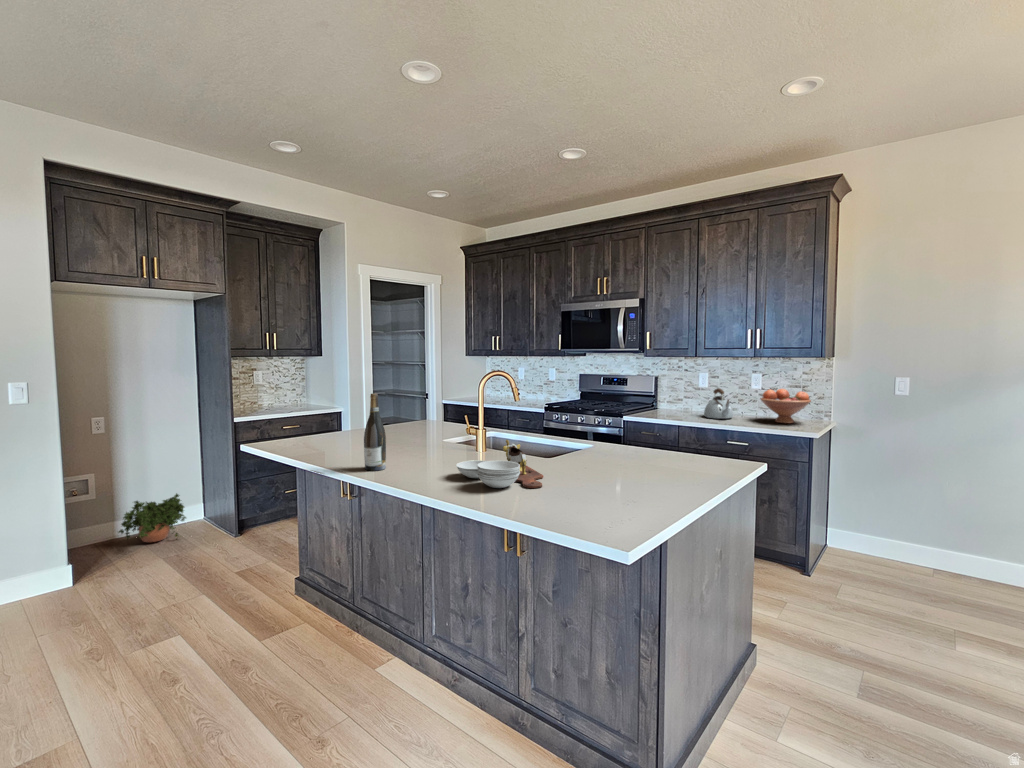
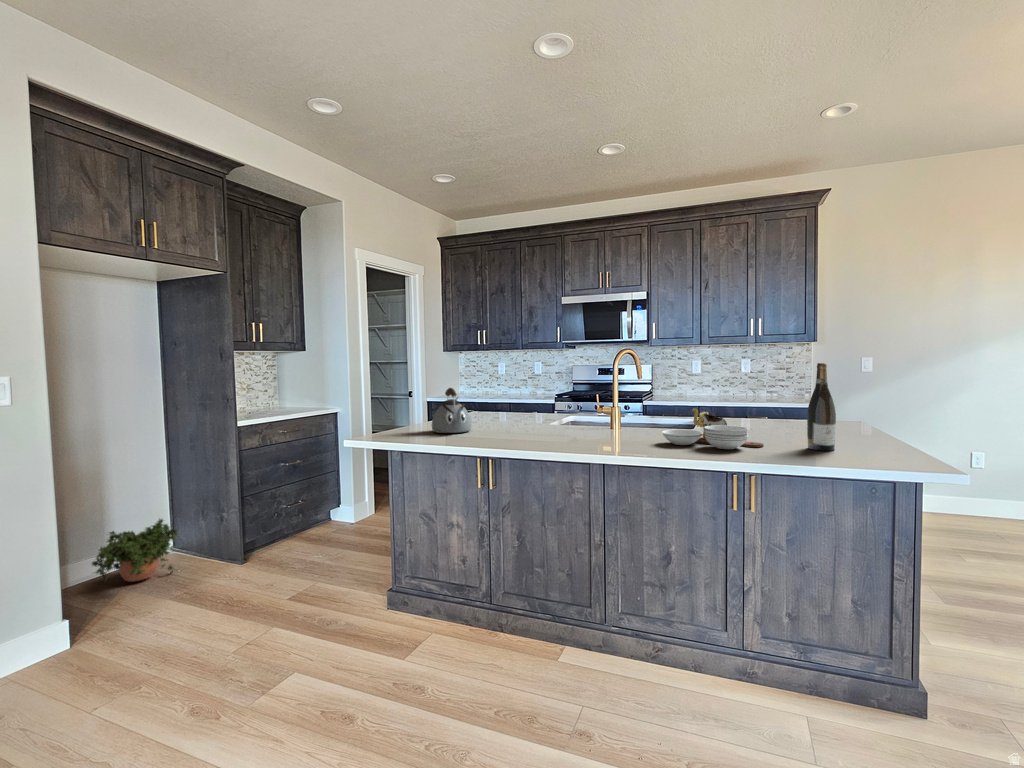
kettle: present [704,388,733,419] -> present [432,388,472,433]
fruit bowl: present [761,389,811,423] -> none [761,370,805,399]
wine bottle: present [364,393,386,471] -> present [807,363,836,451]

